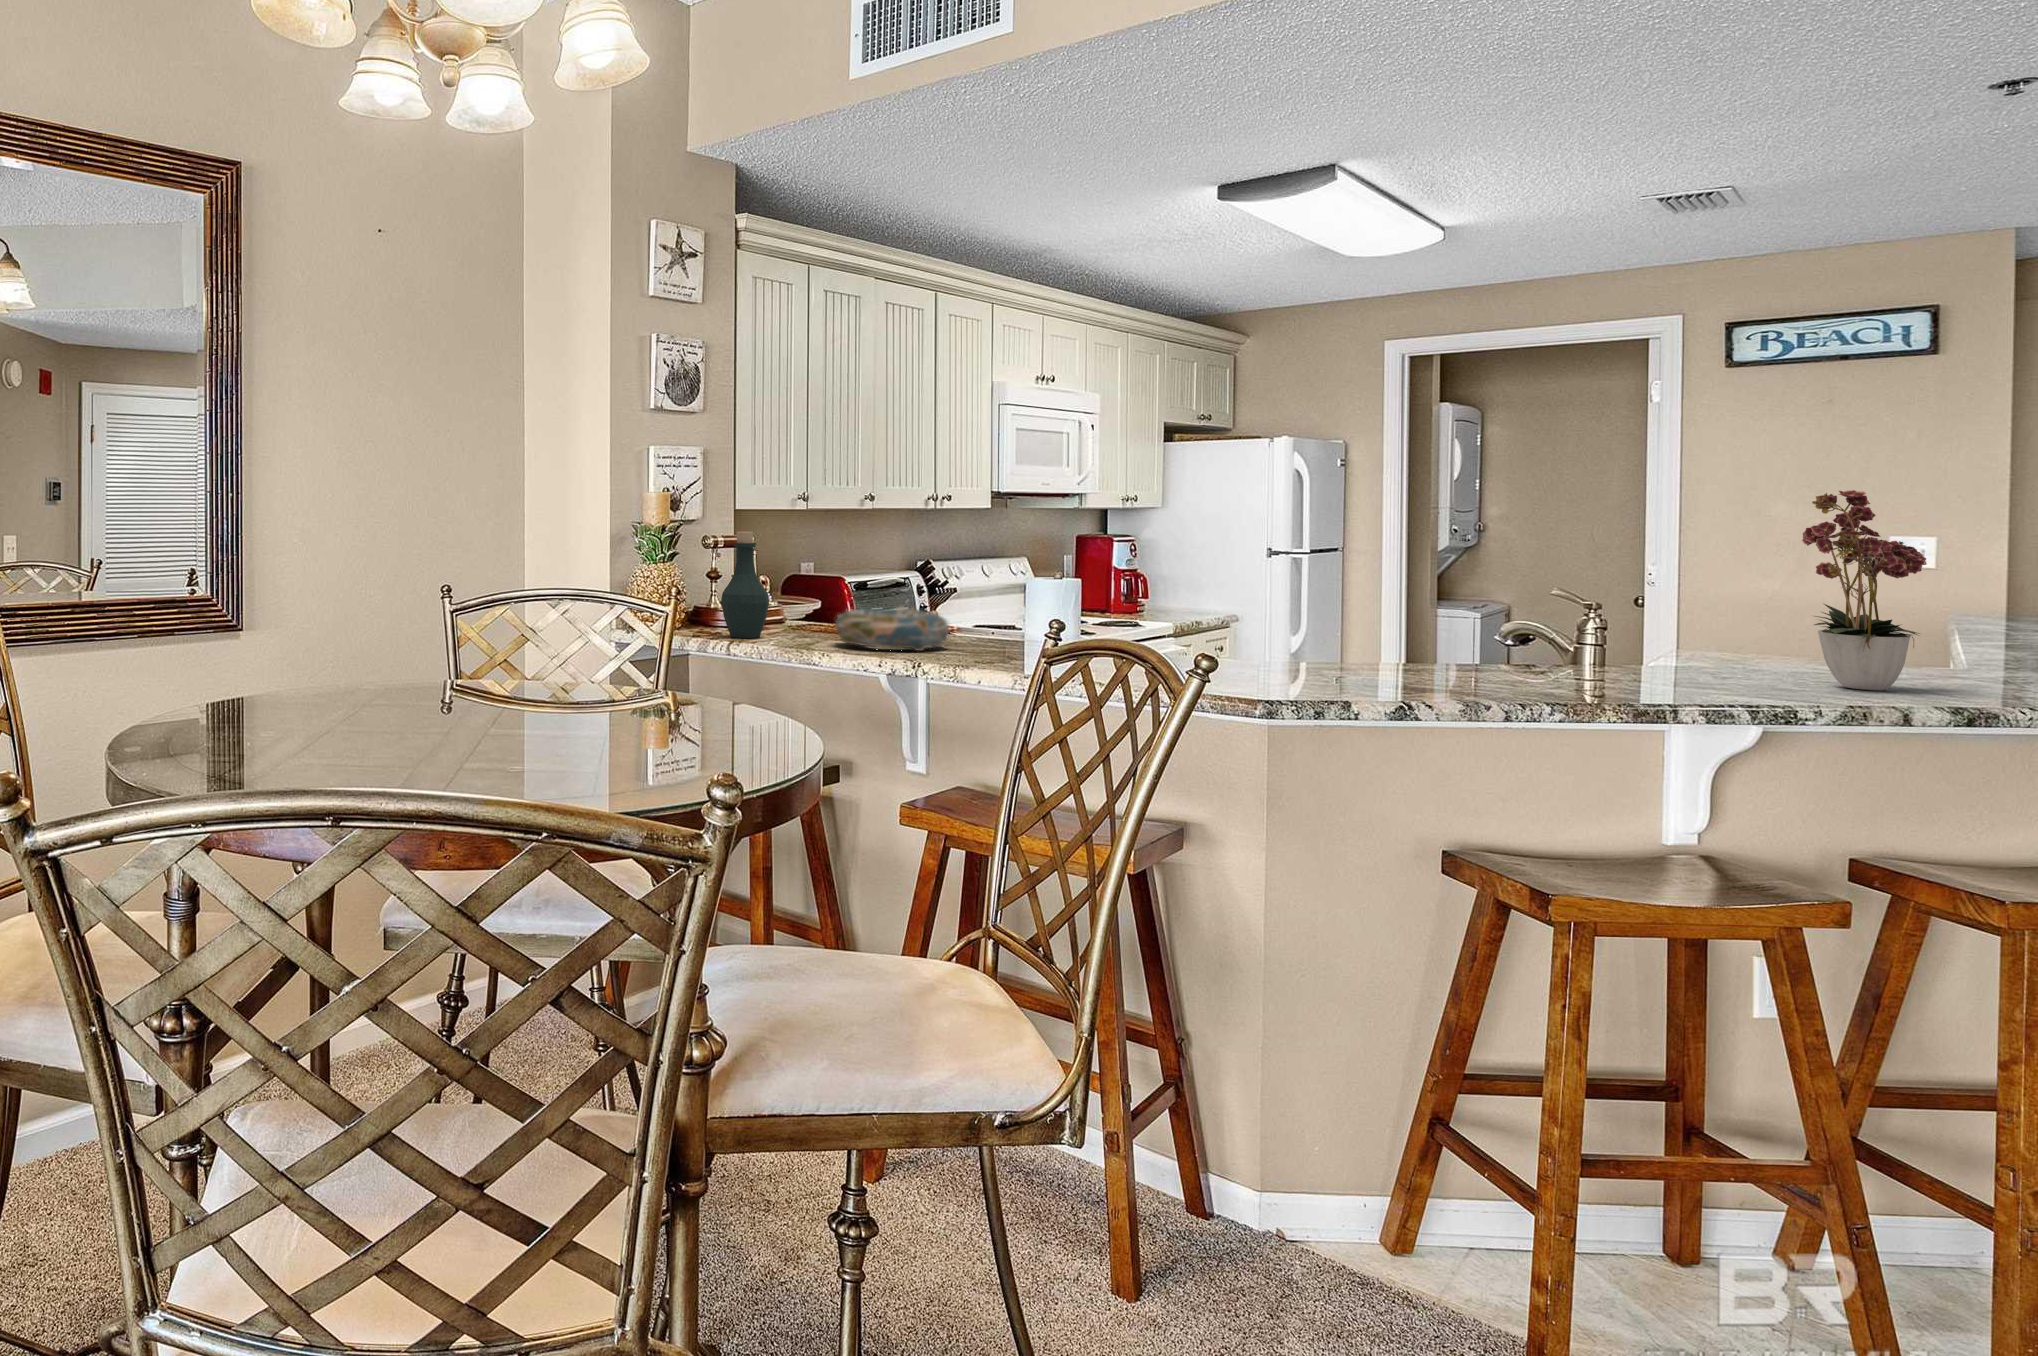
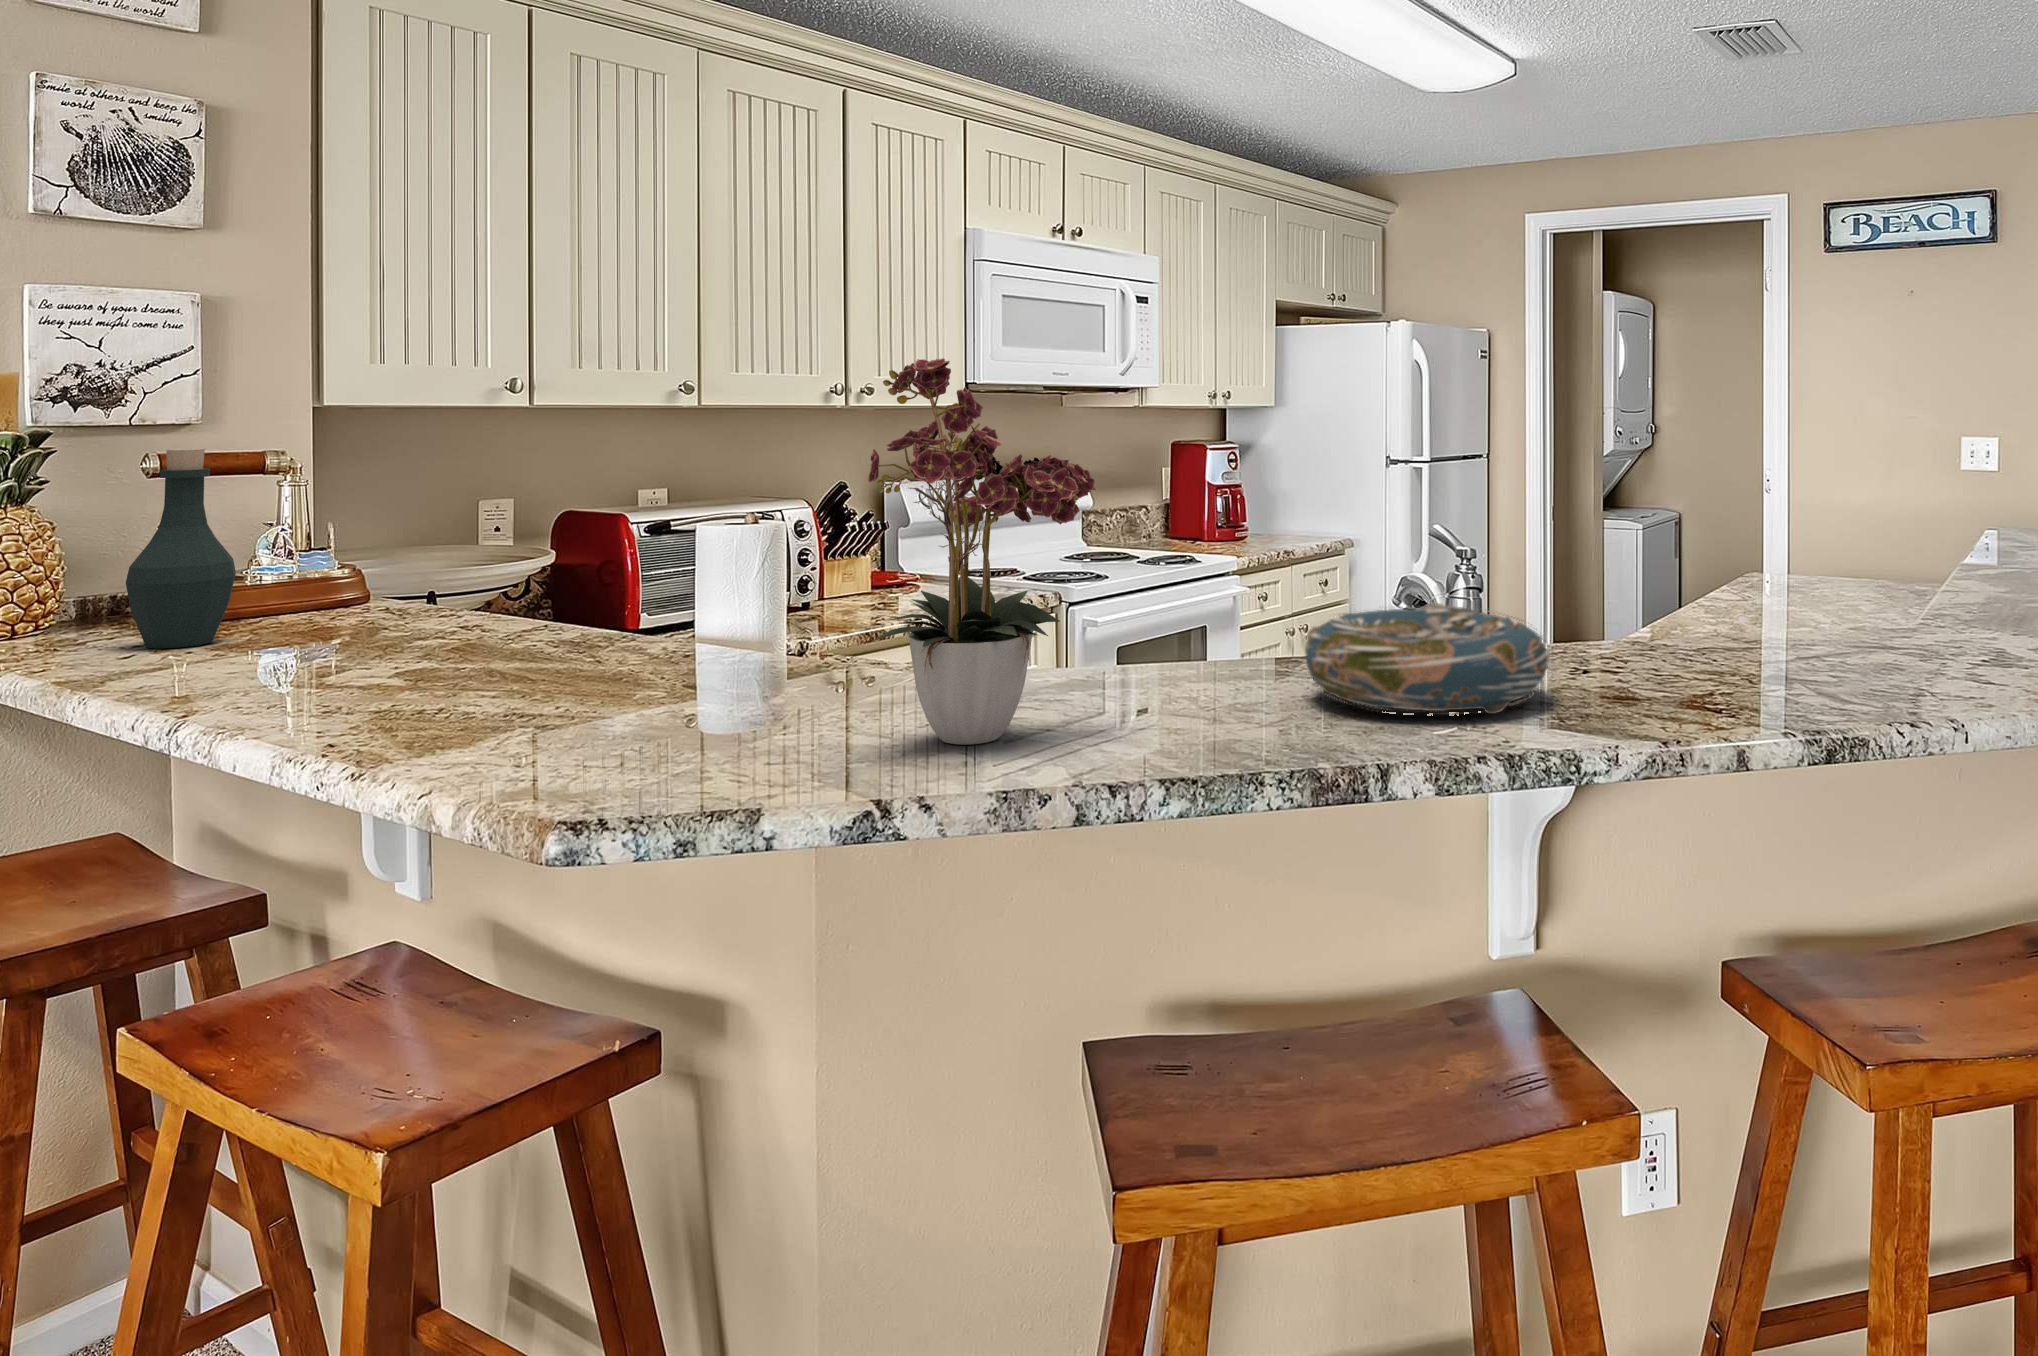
flower arrangement: present [1802,490,1927,690] -> present [868,358,1095,745]
decorative bowl: present [836,606,949,651] -> present [1305,603,1550,714]

